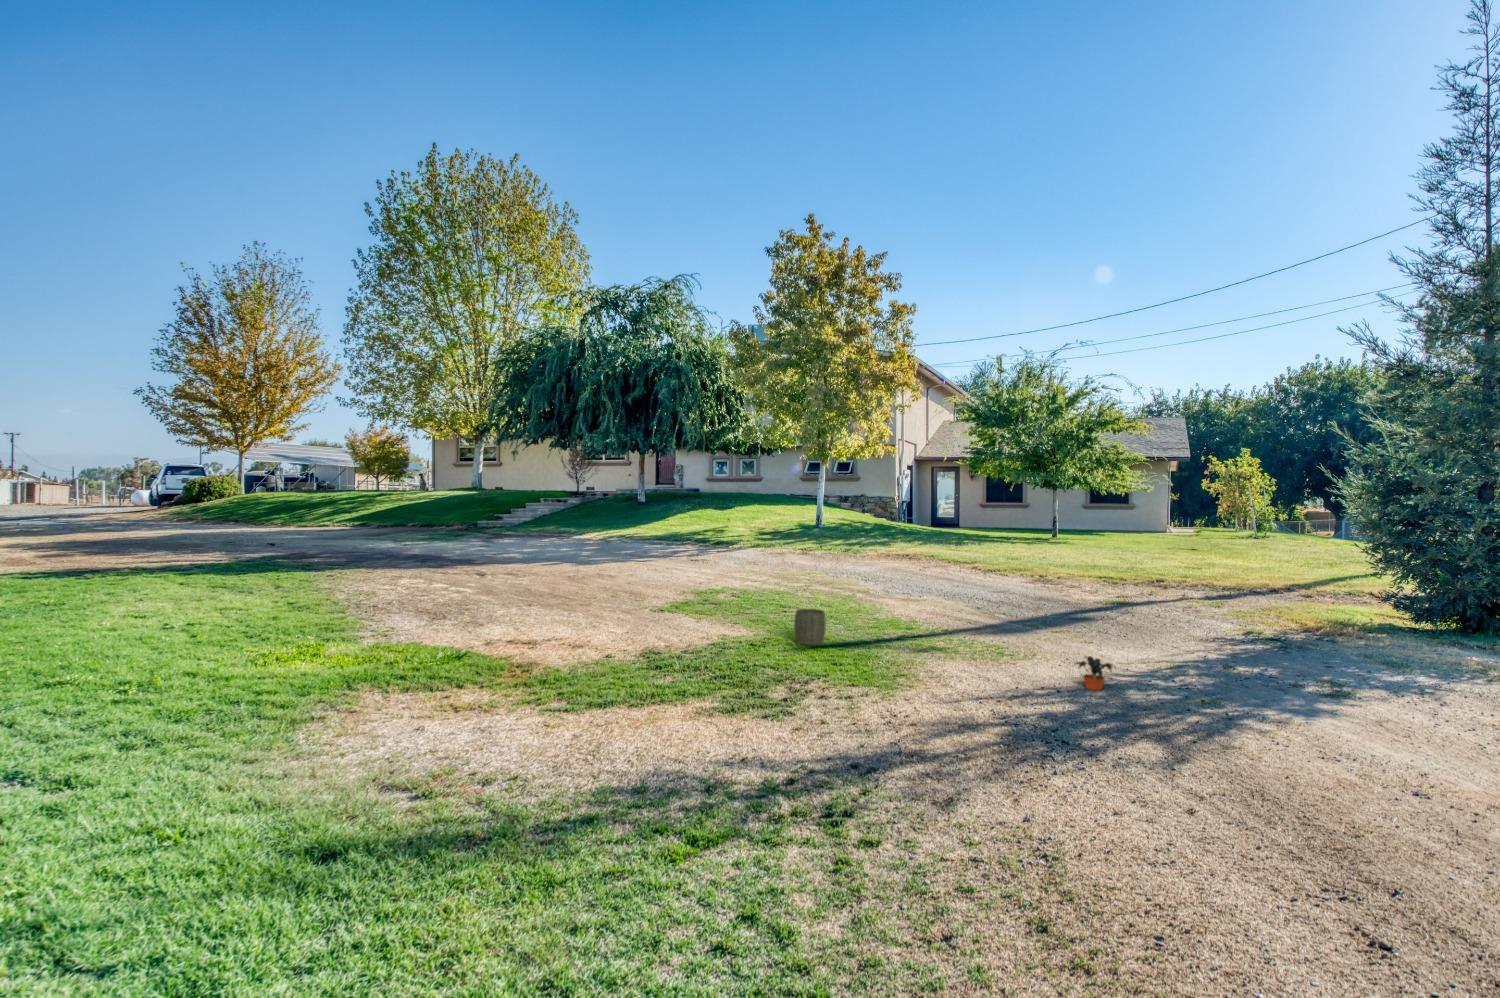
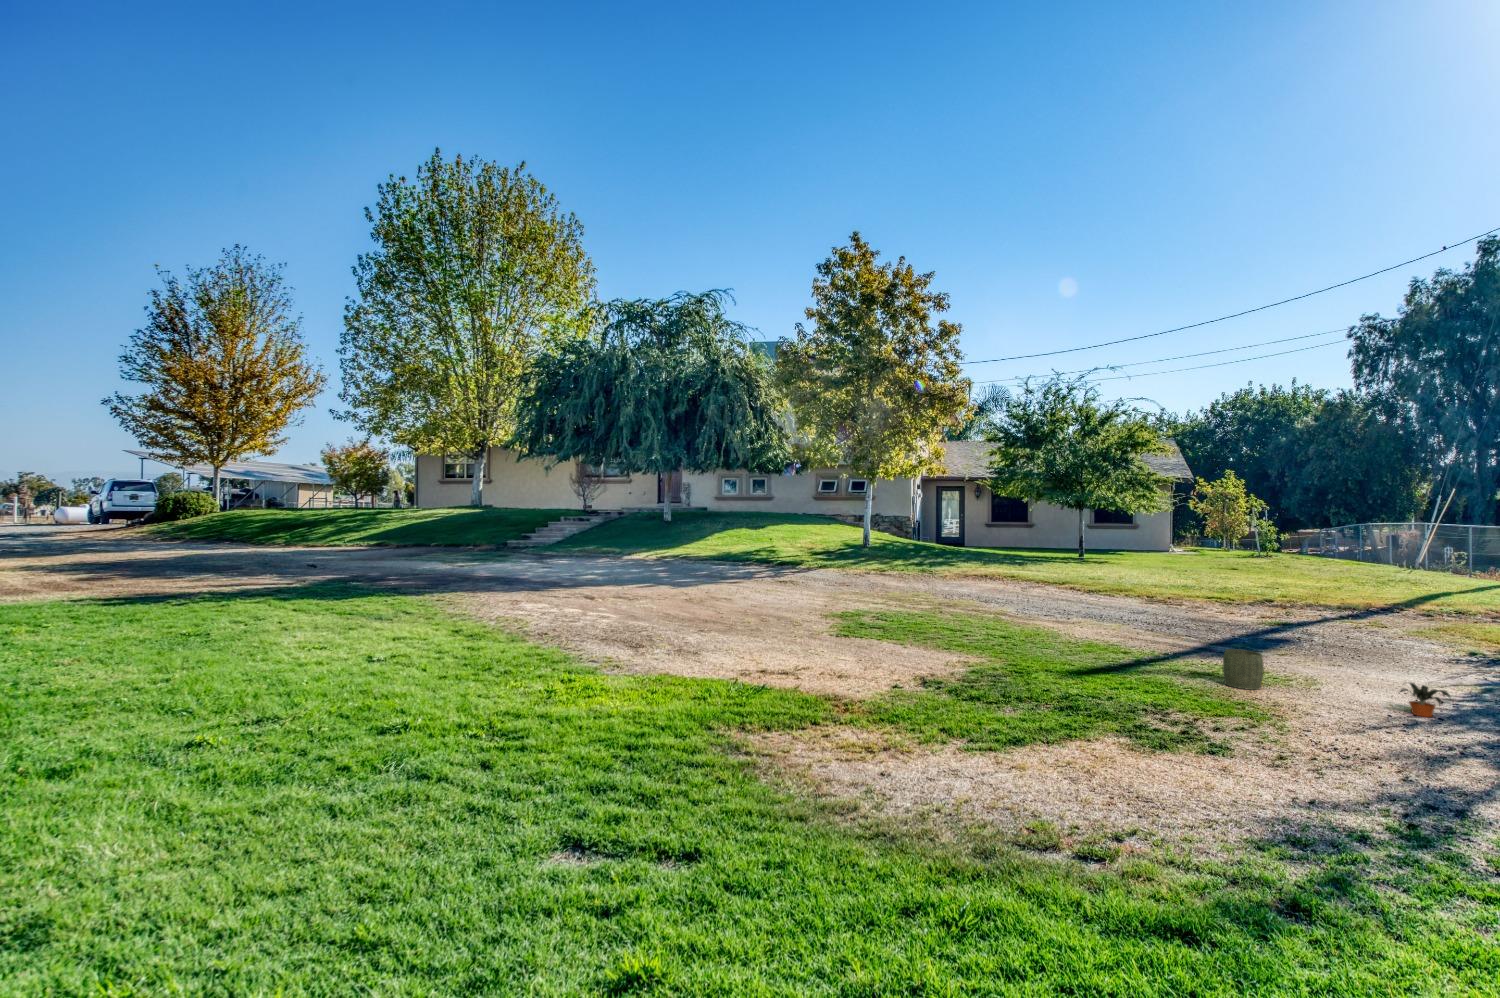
woven basket: present [794,609,826,645] -> present [1223,649,1264,690]

